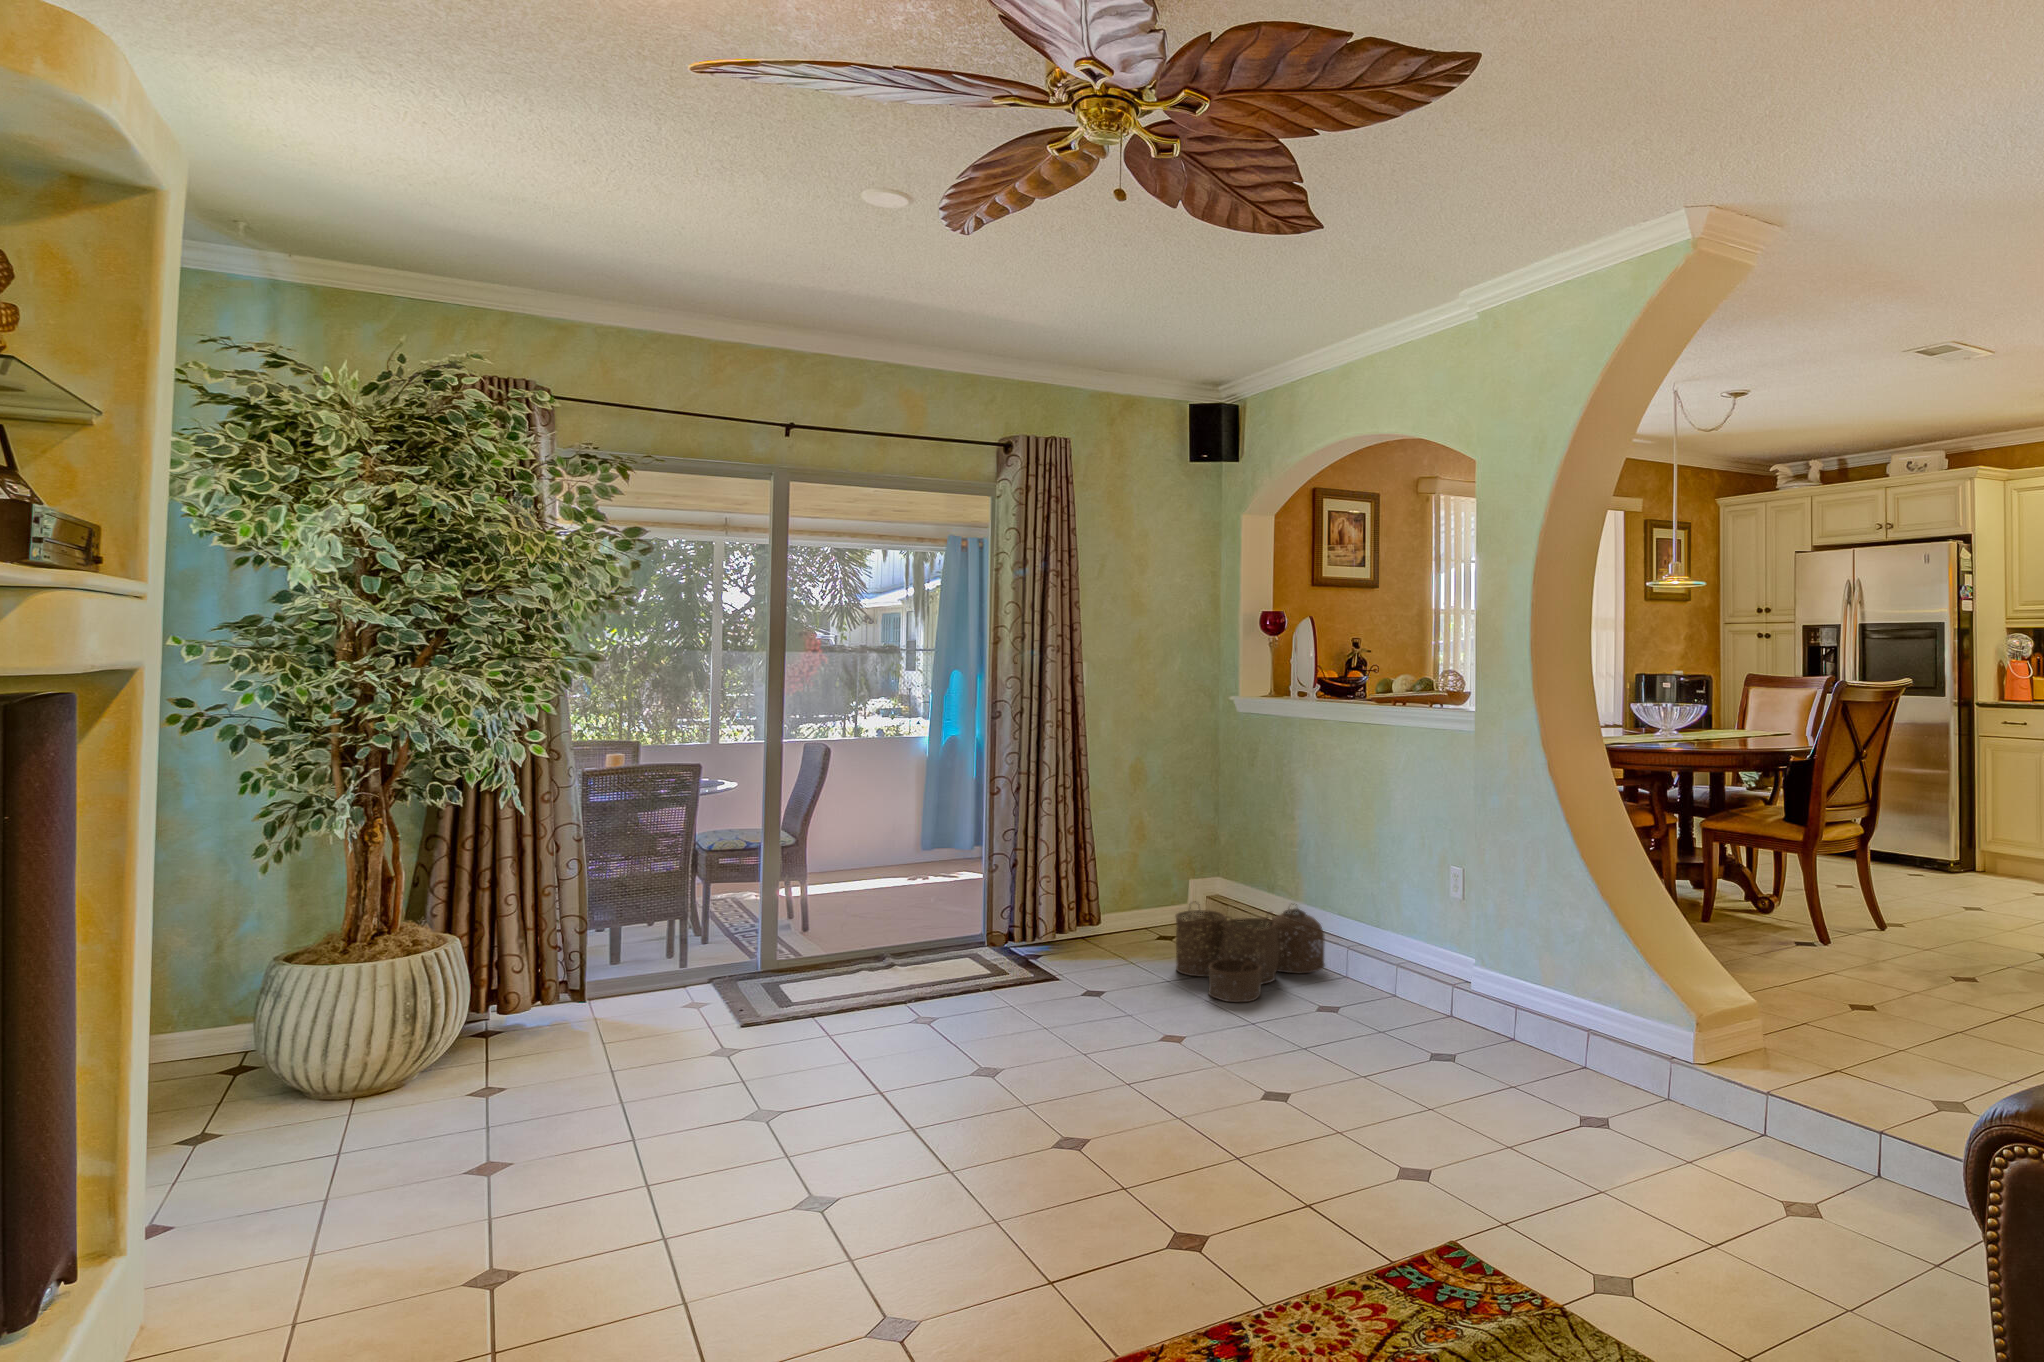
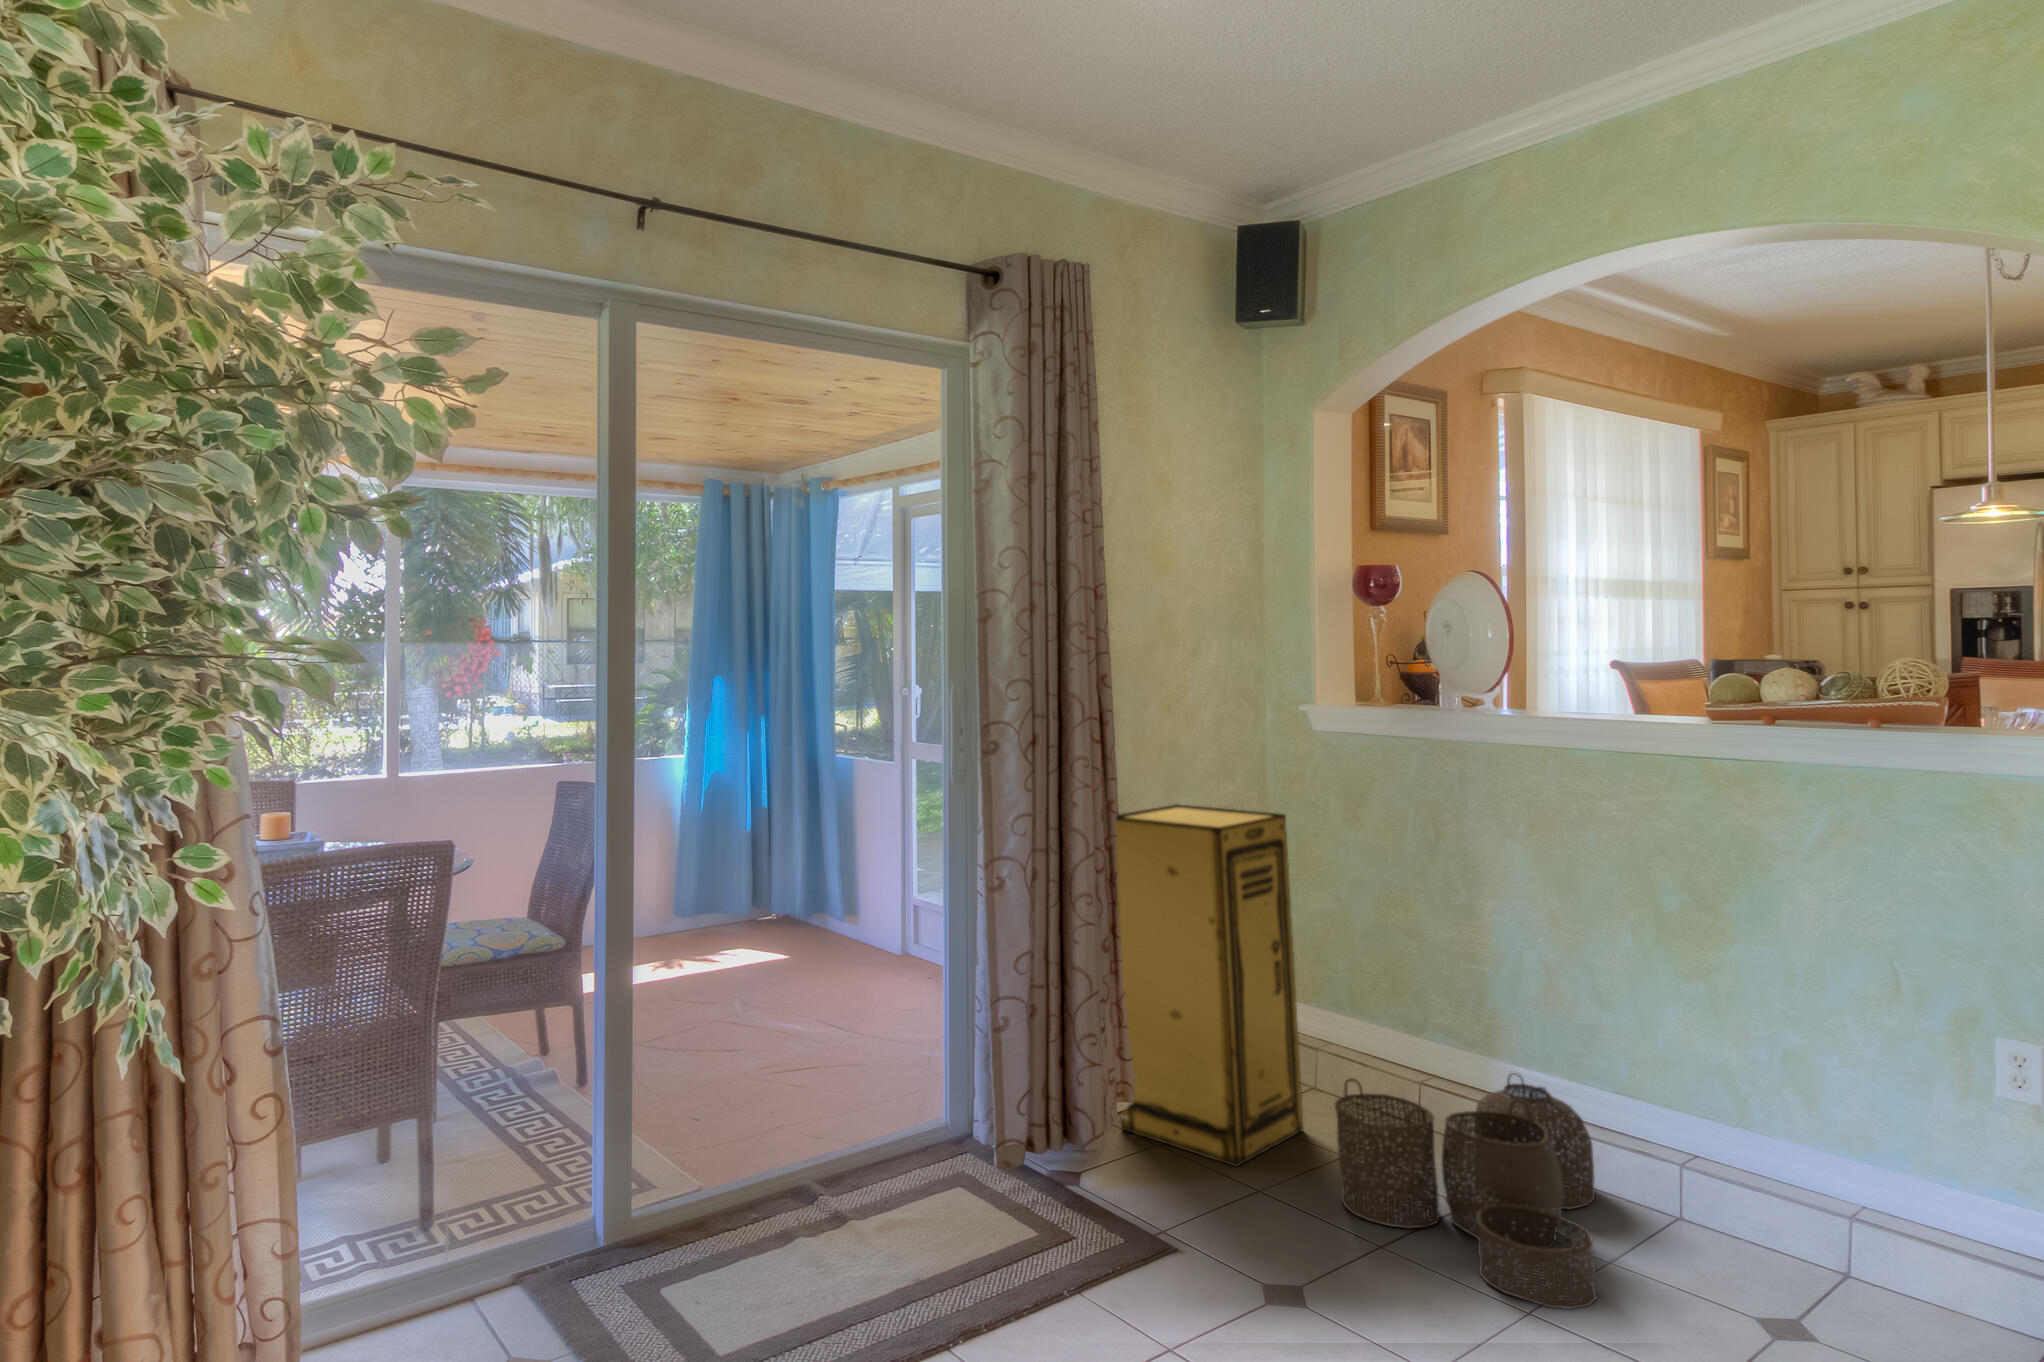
storage cabinet: none [1095,749,1202,954] -> present [1116,805,1303,1167]

